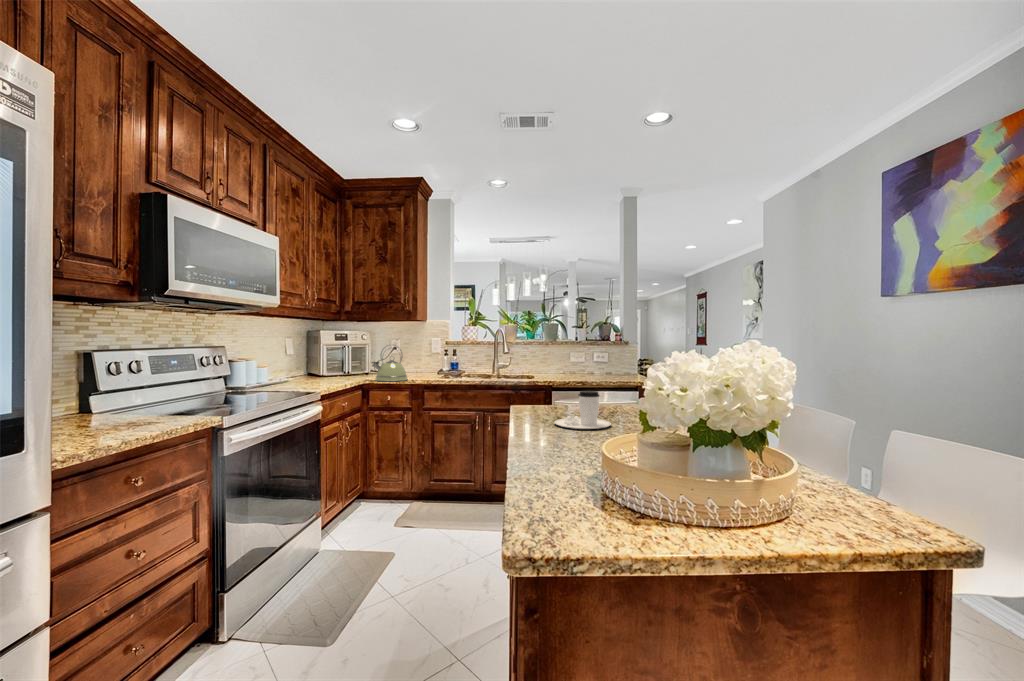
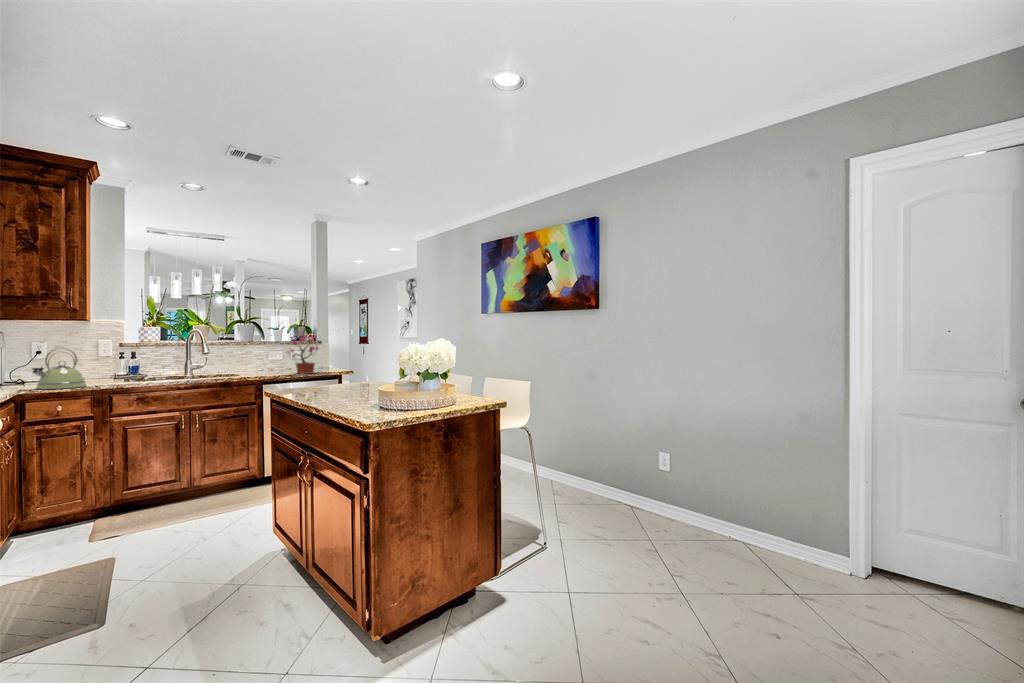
potted plant: none [580,332,620,382] -> present [288,334,318,374]
coffee cup: present [555,391,611,429] -> none [312,375,353,400]

